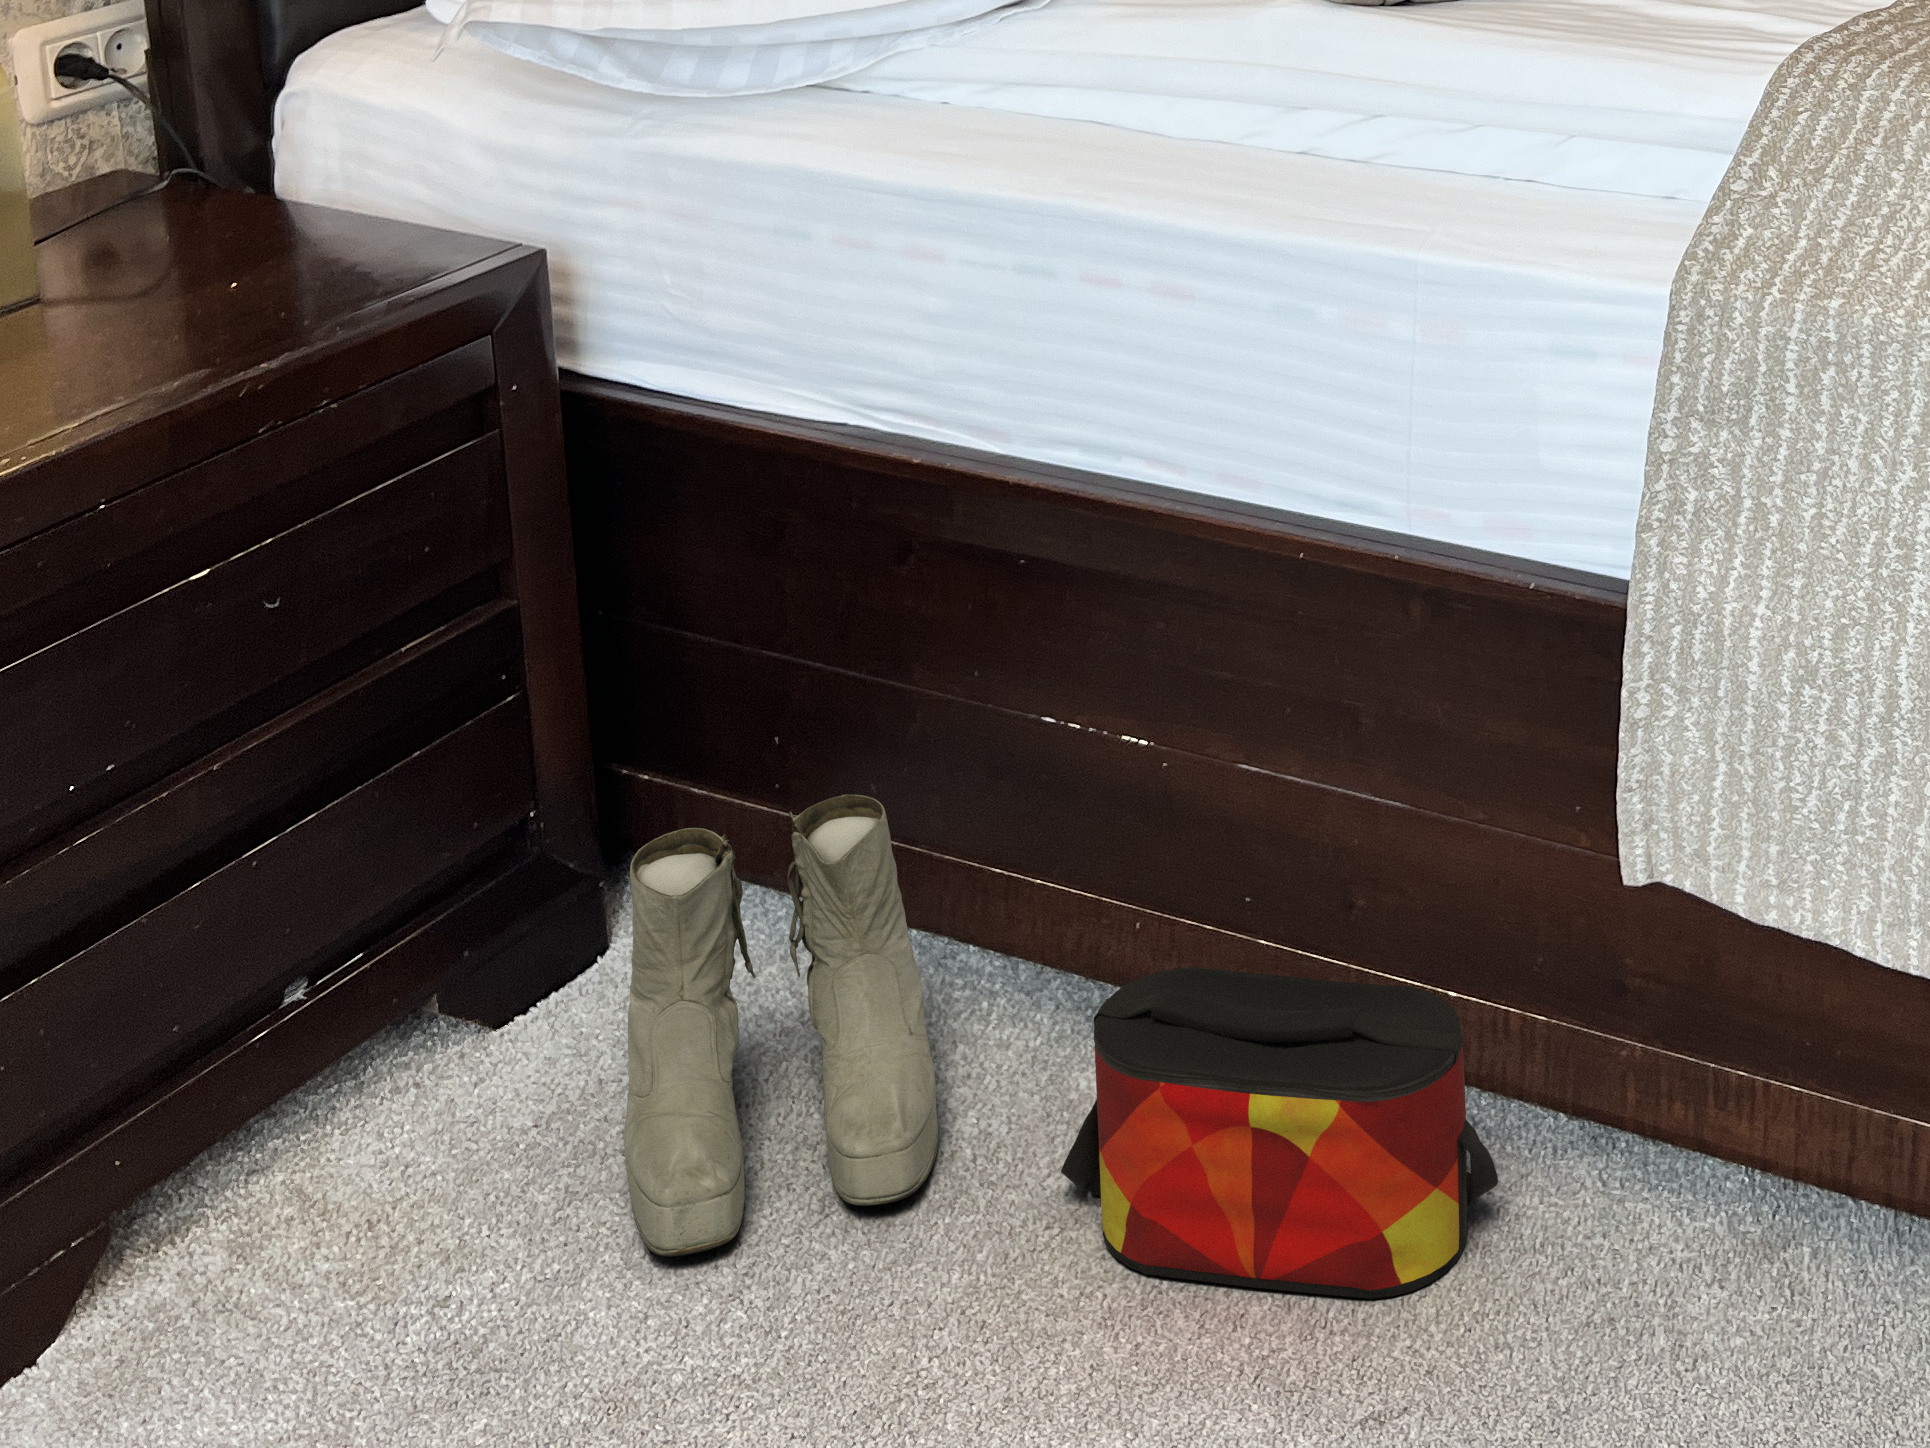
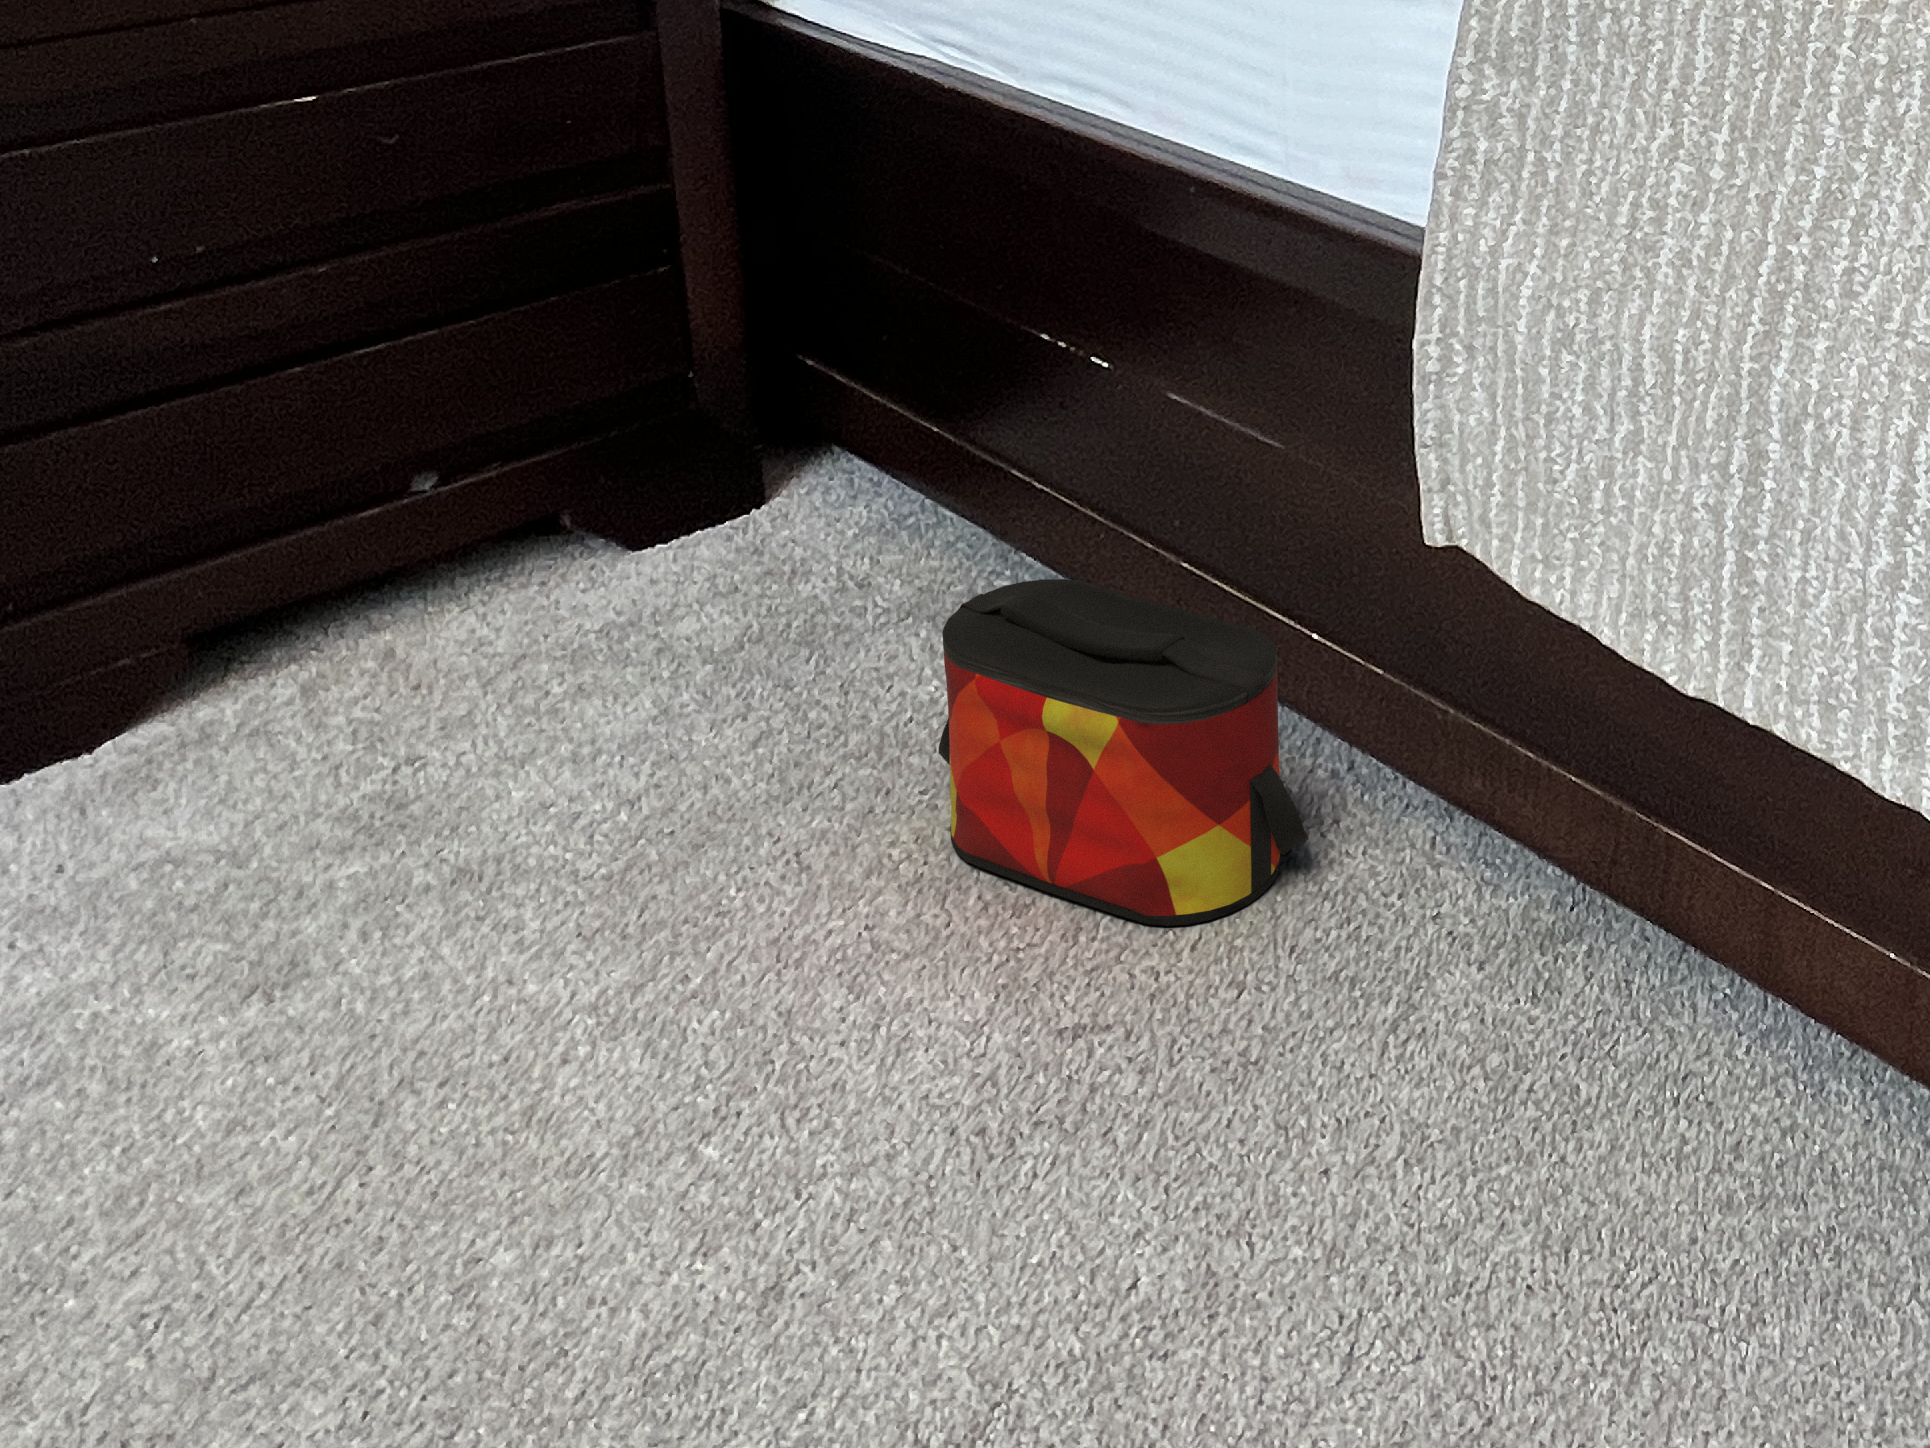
boots: present [624,795,938,1256] -> none [577,390,914,770]

